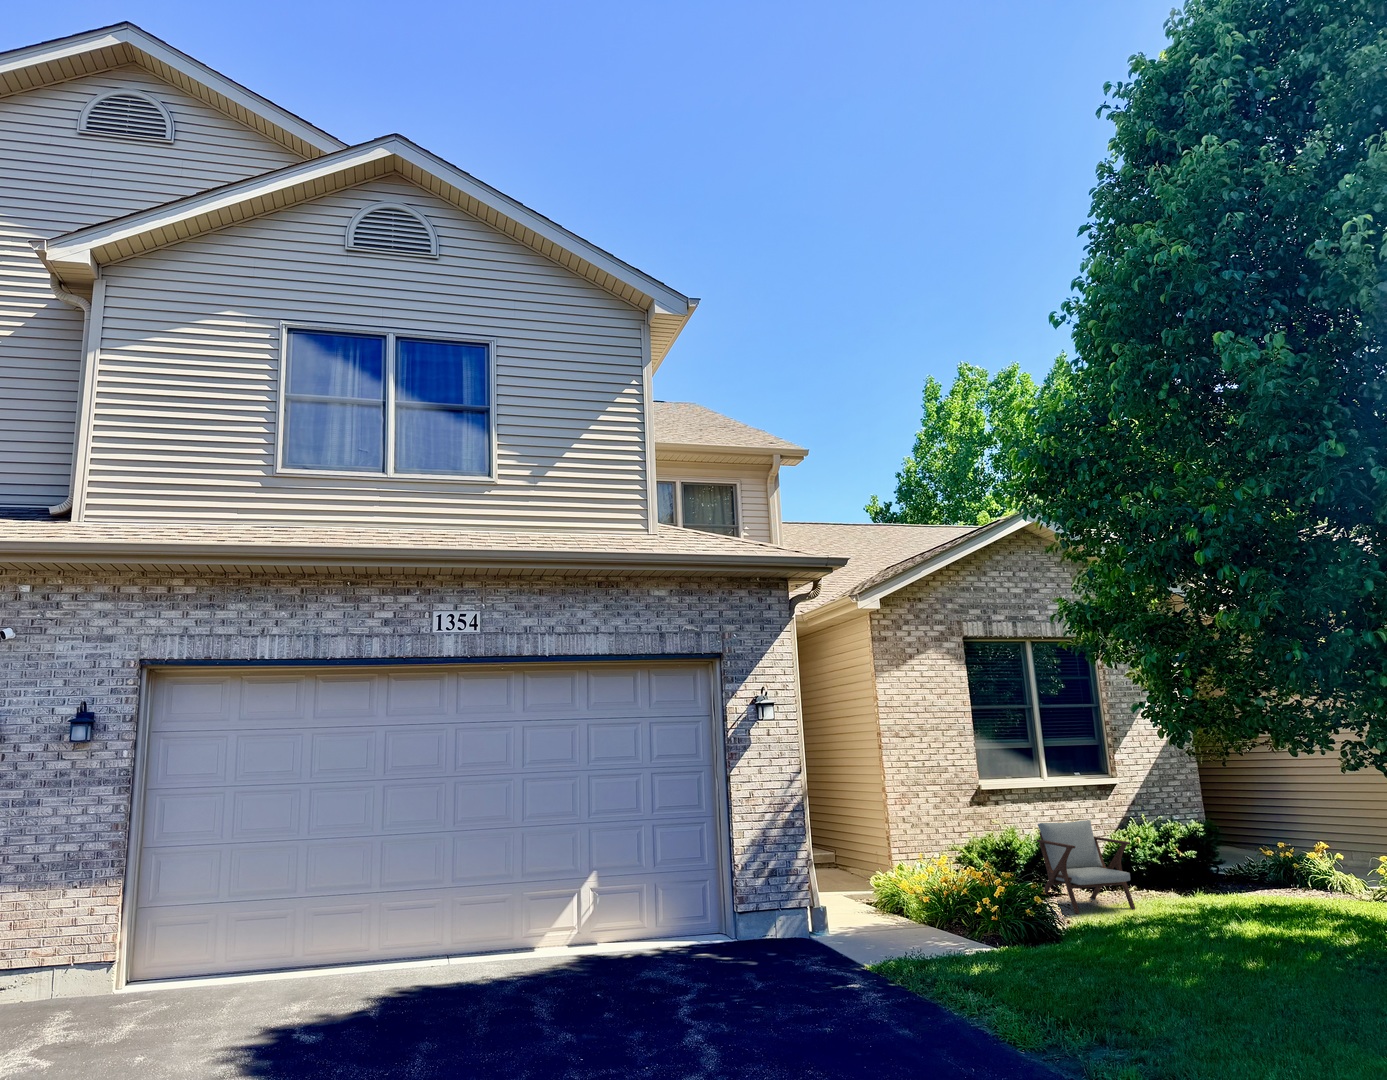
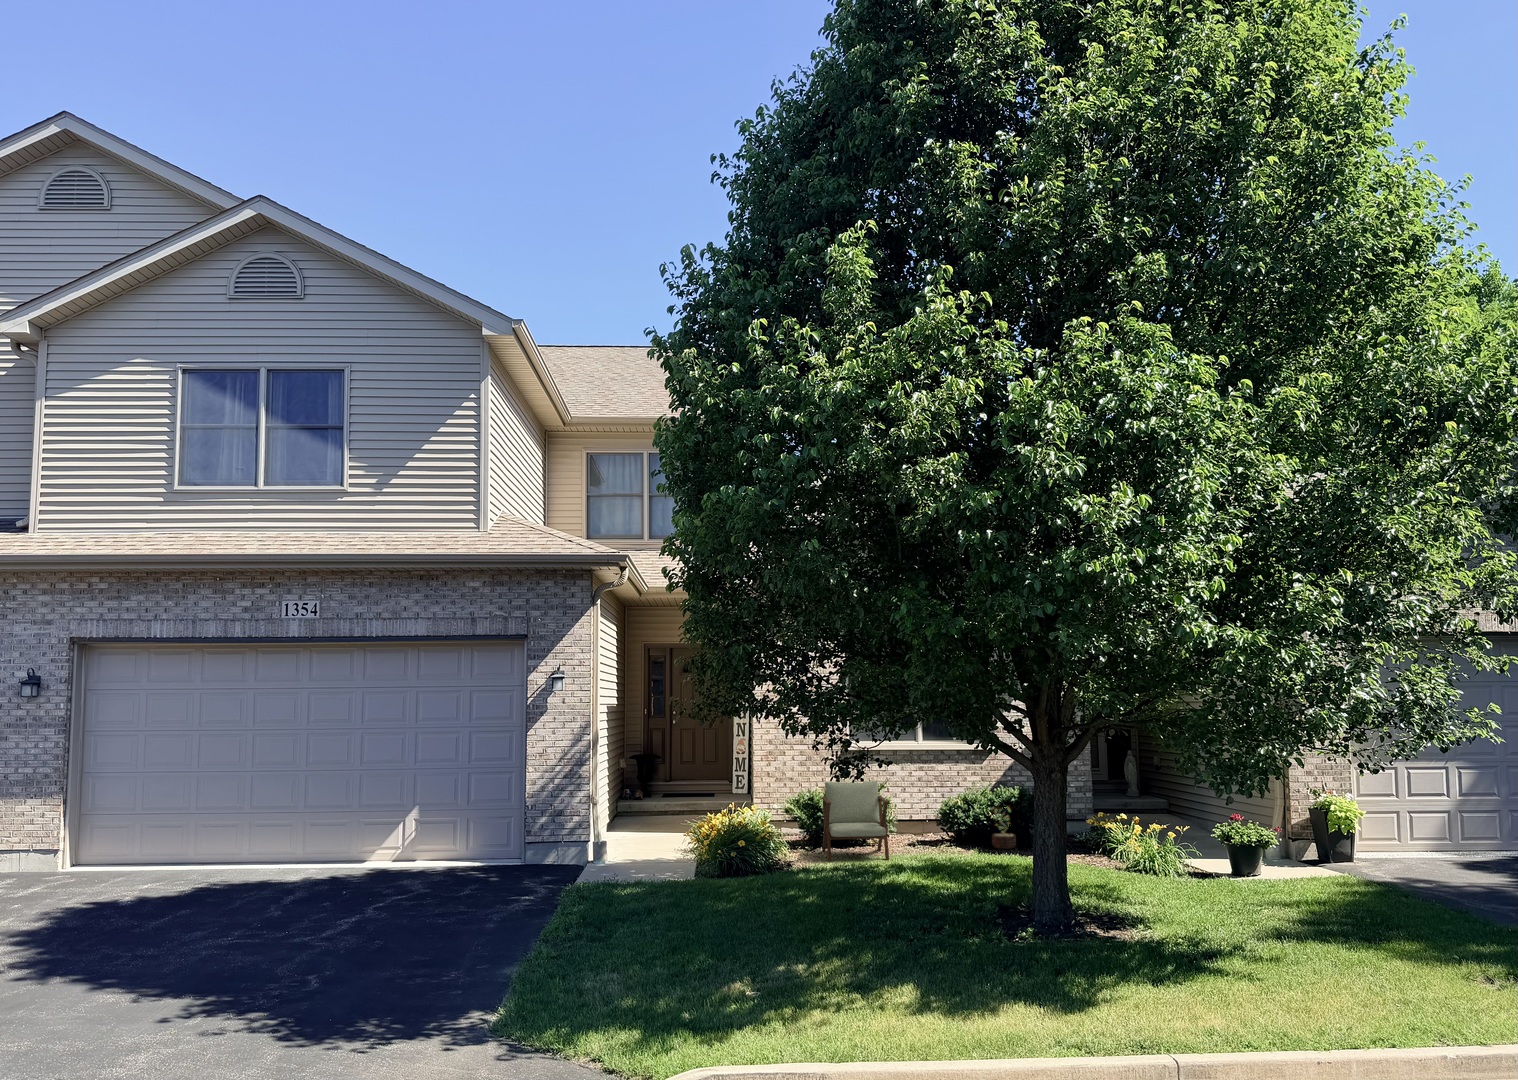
decorative plant: none [1193,842,1222,890] -> present [992,806,1016,849]

